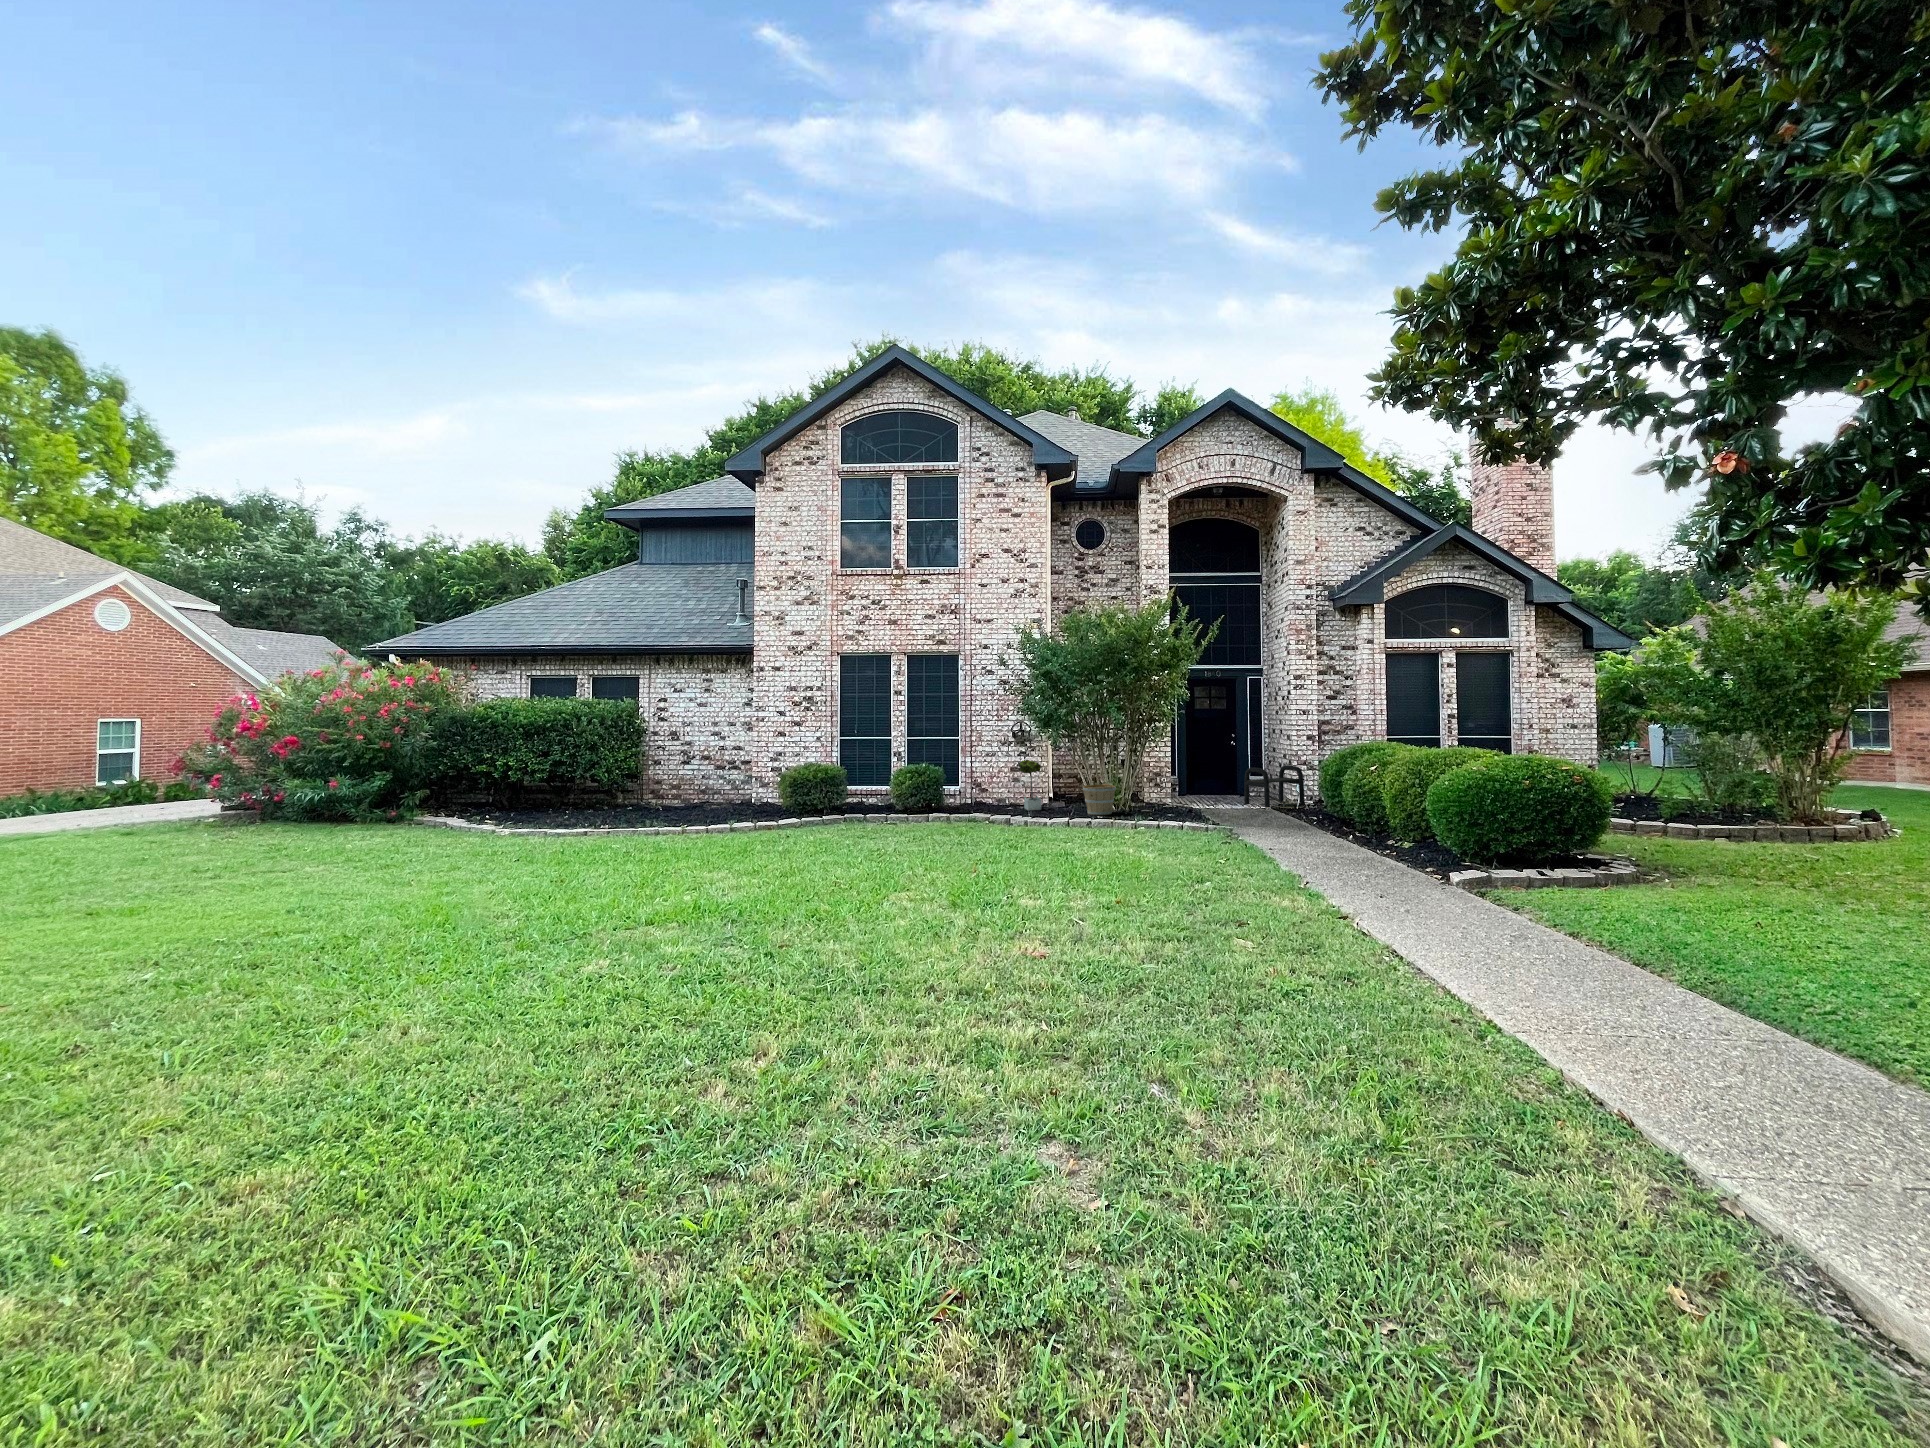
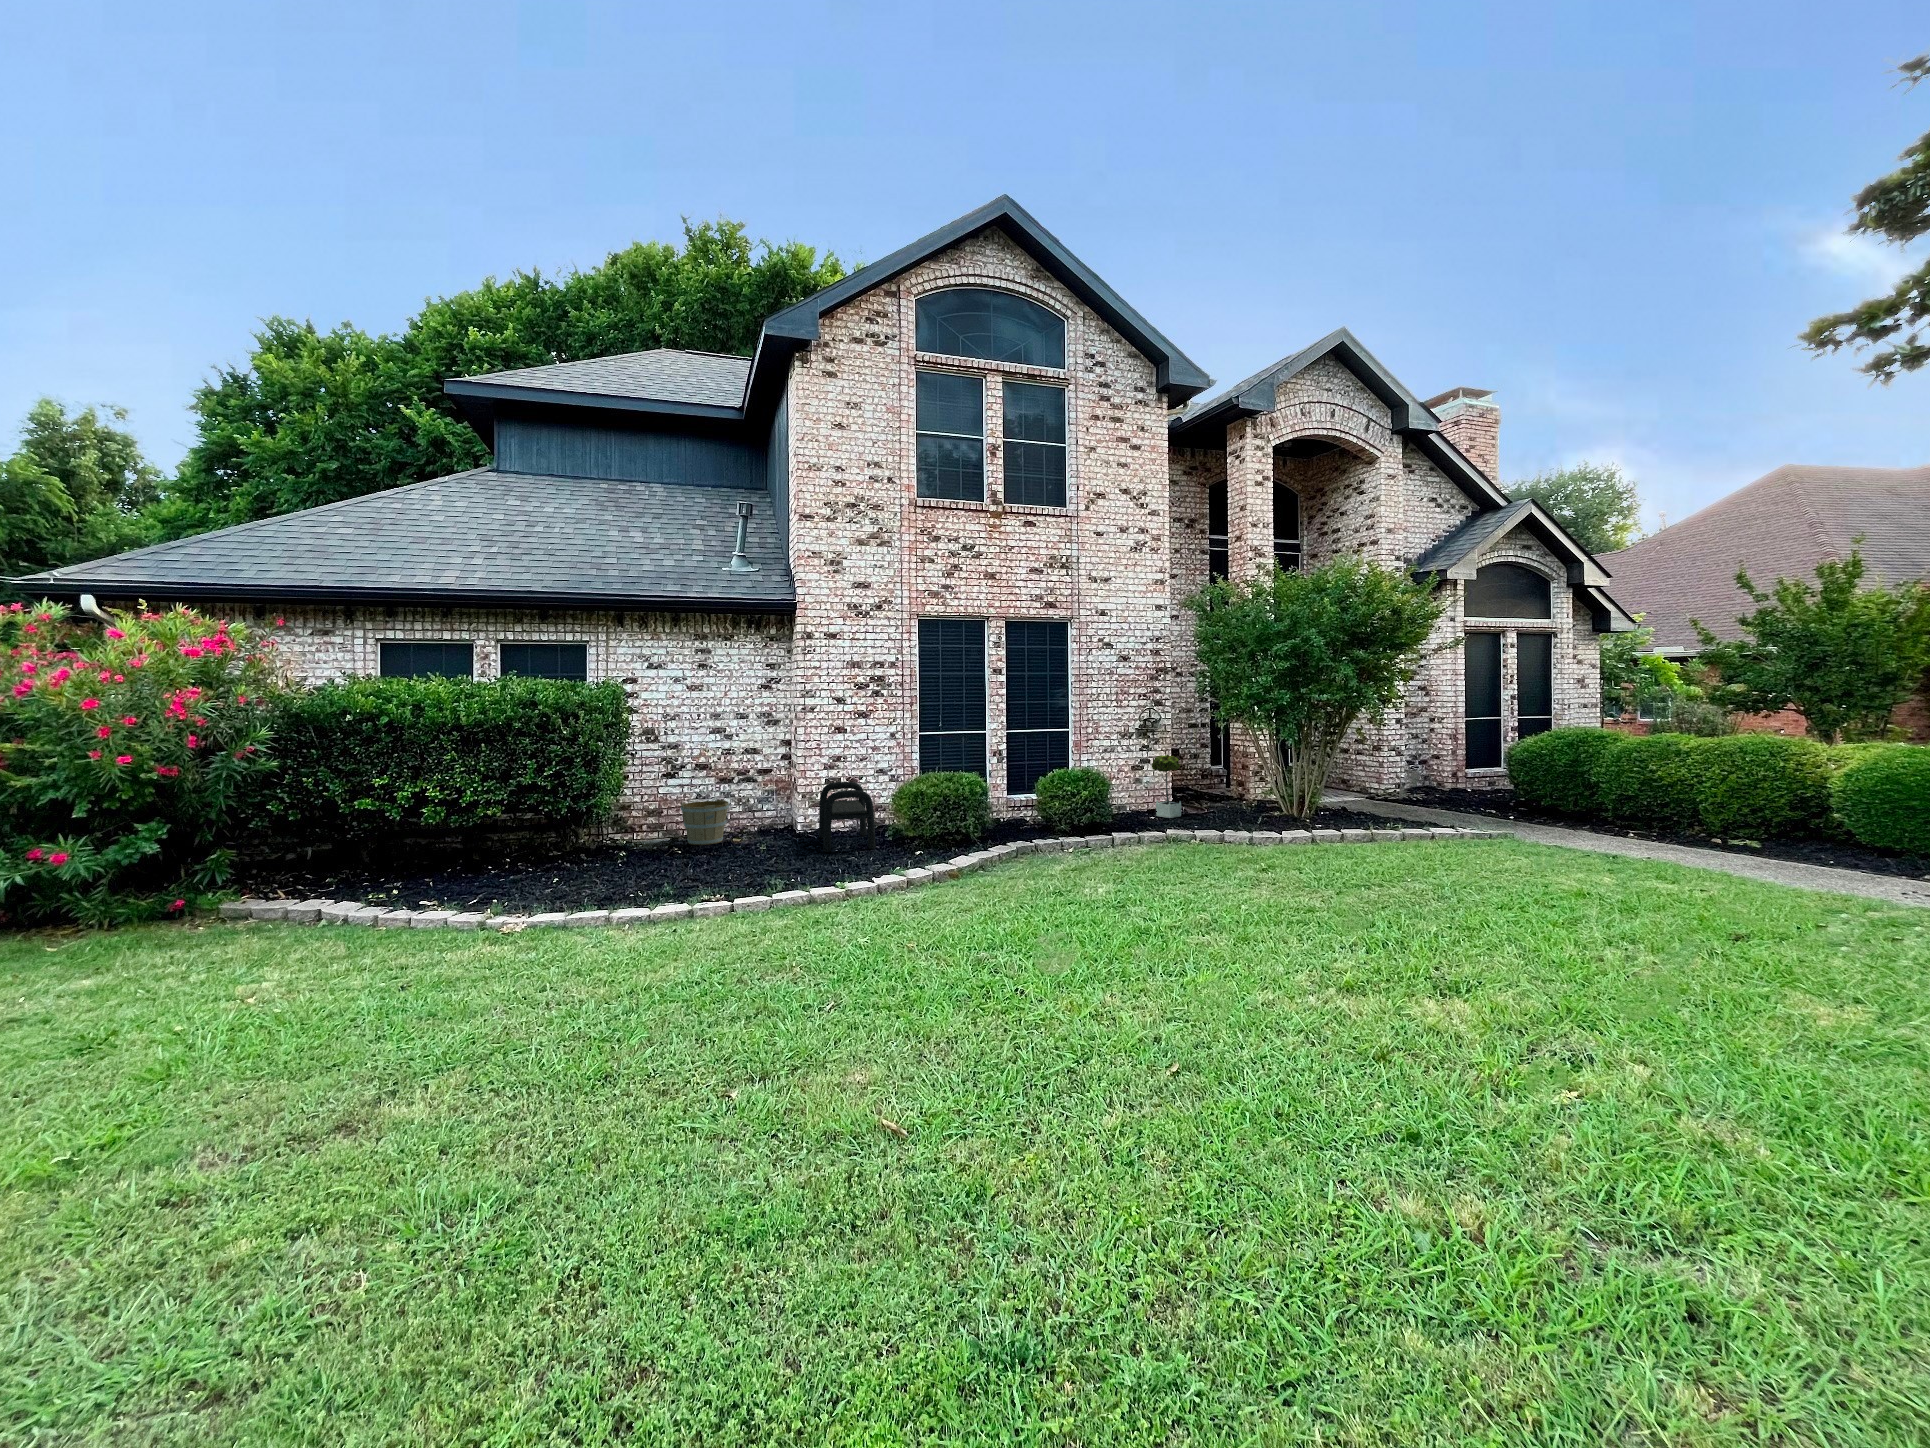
bench: present [1244,765,1305,807] -> present [819,782,876,852]
wooden bucket: present [1082,784,1116,815] -> present [681,800,729,845]

